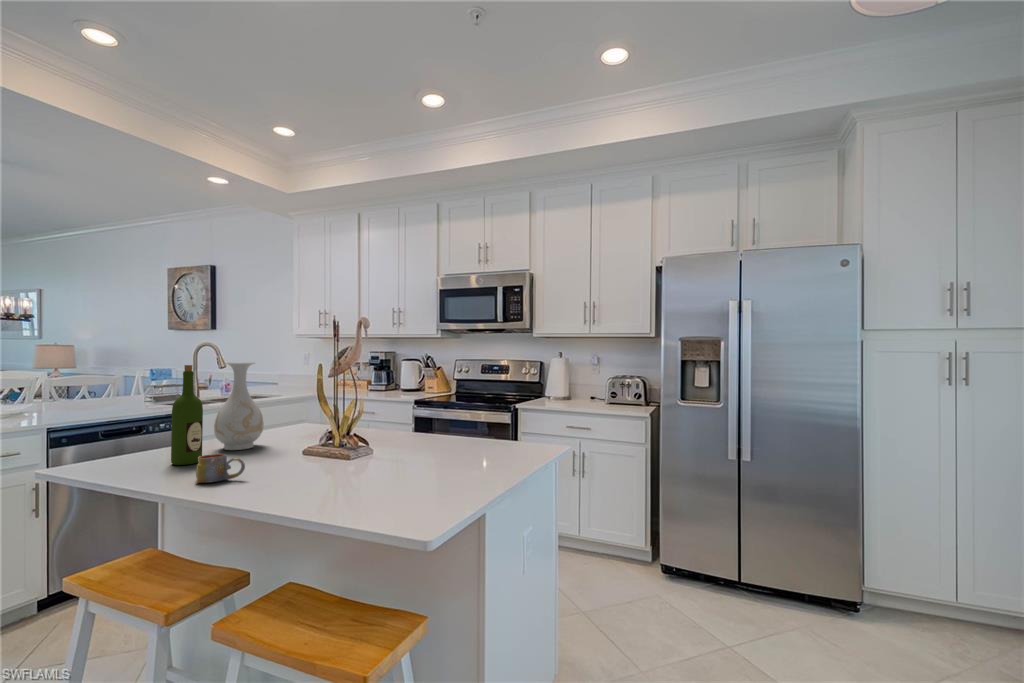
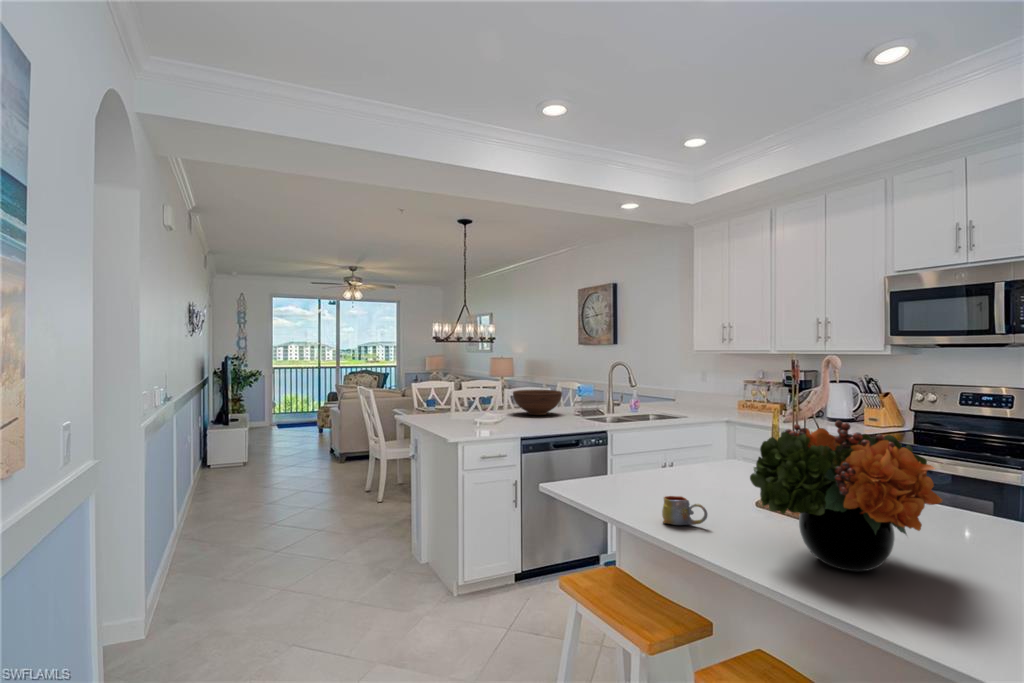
vase: present [214,362,264,450] -> none [659,396,704,486]
wine bottle: present [171,365,203,465] -> none [630,402,655,497]
flower arrangement: none [274,365,422,488] -> present [750,421,942,571]
fruit bowl: none [49,375,127,405] -> present [513,390,562,415]

